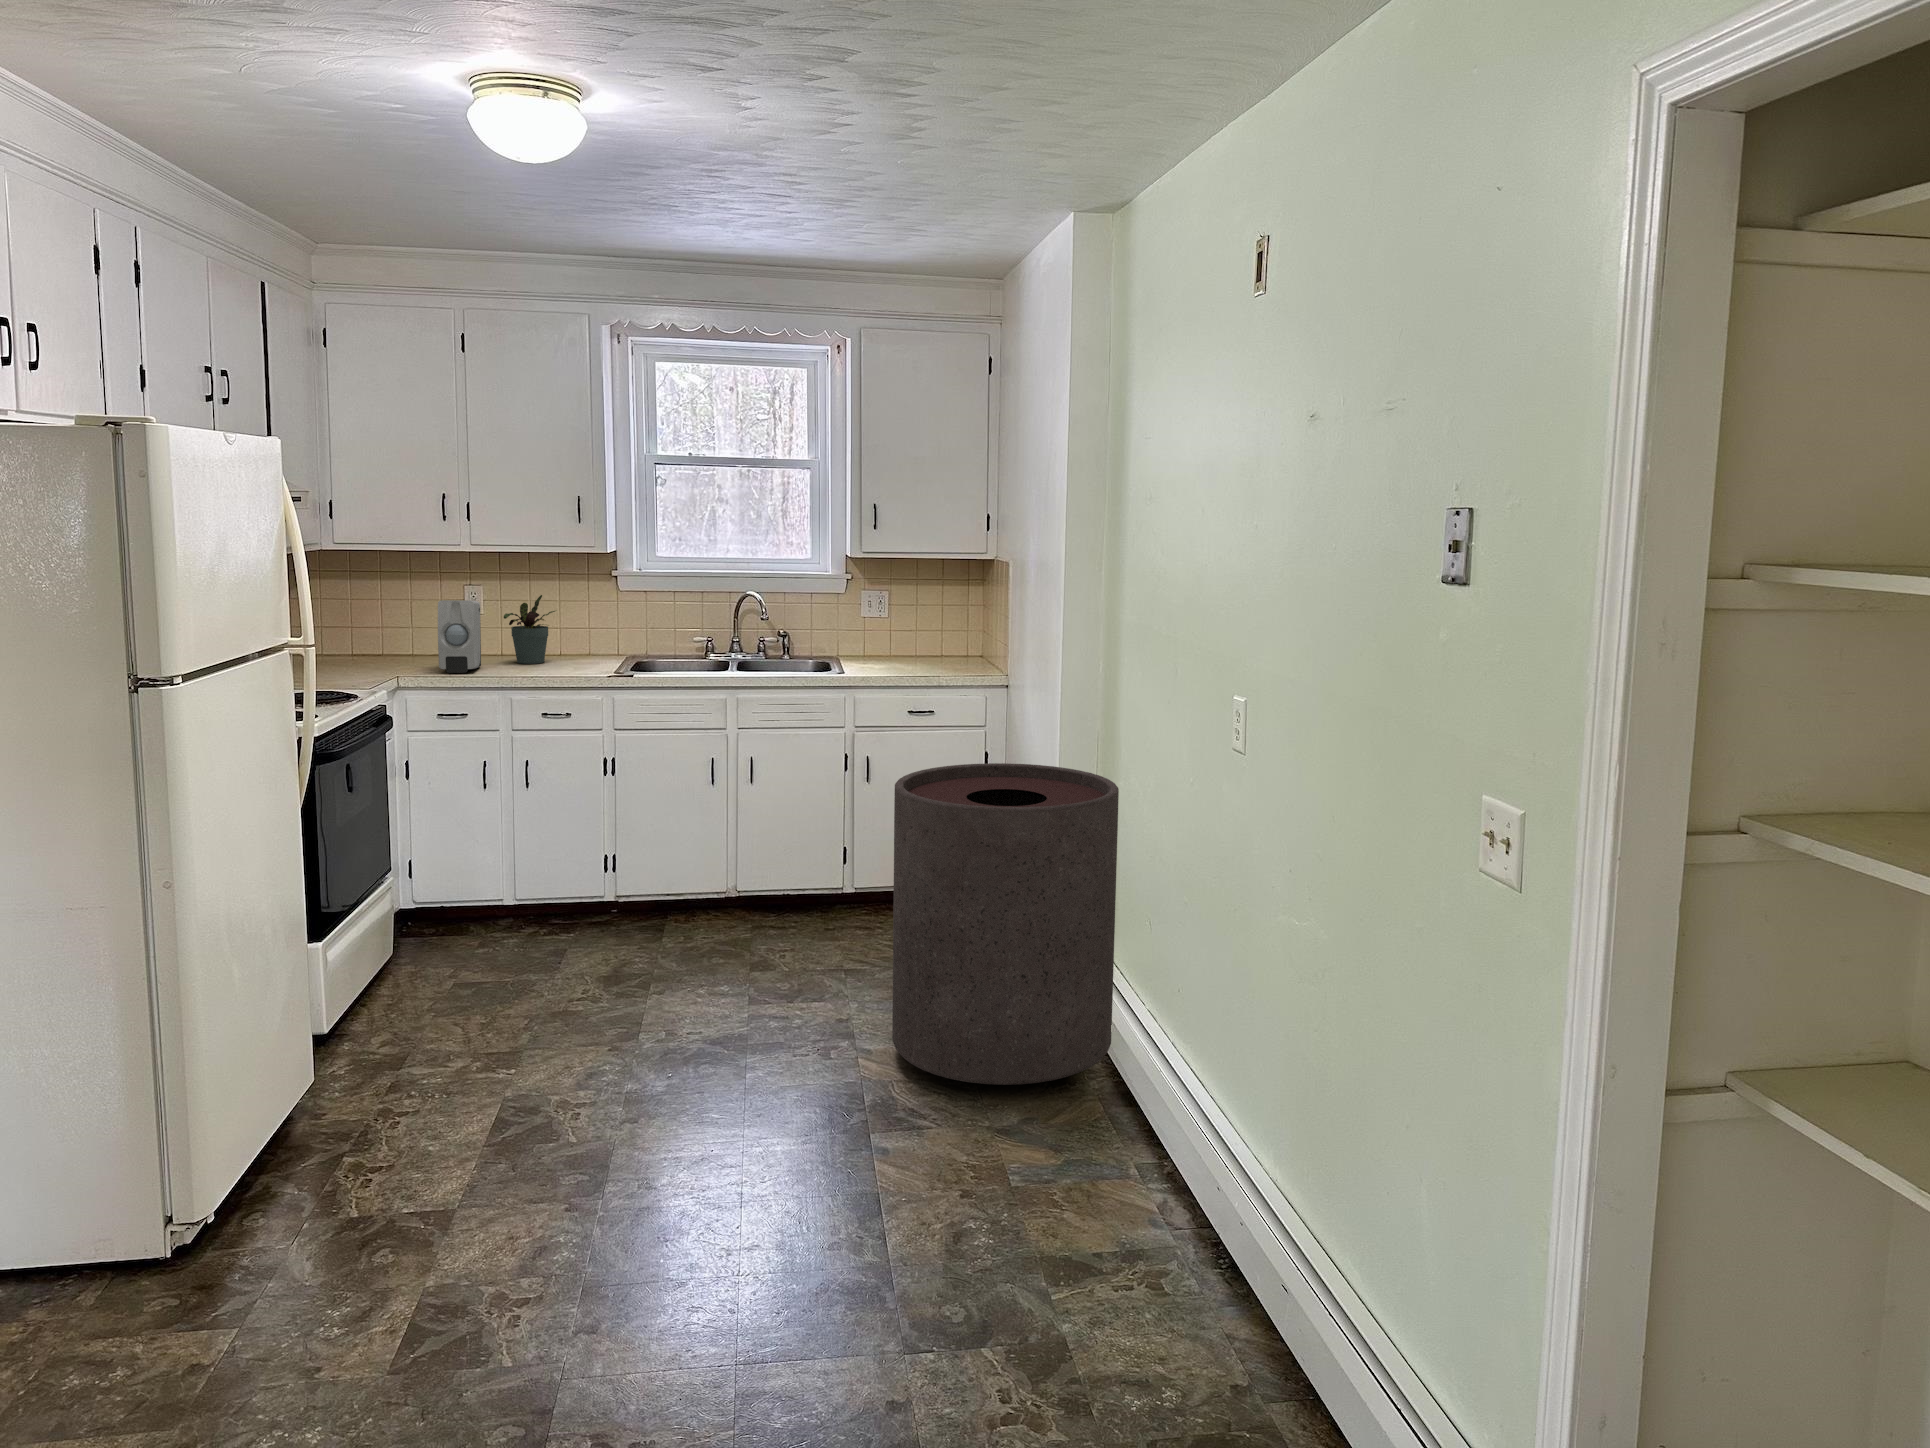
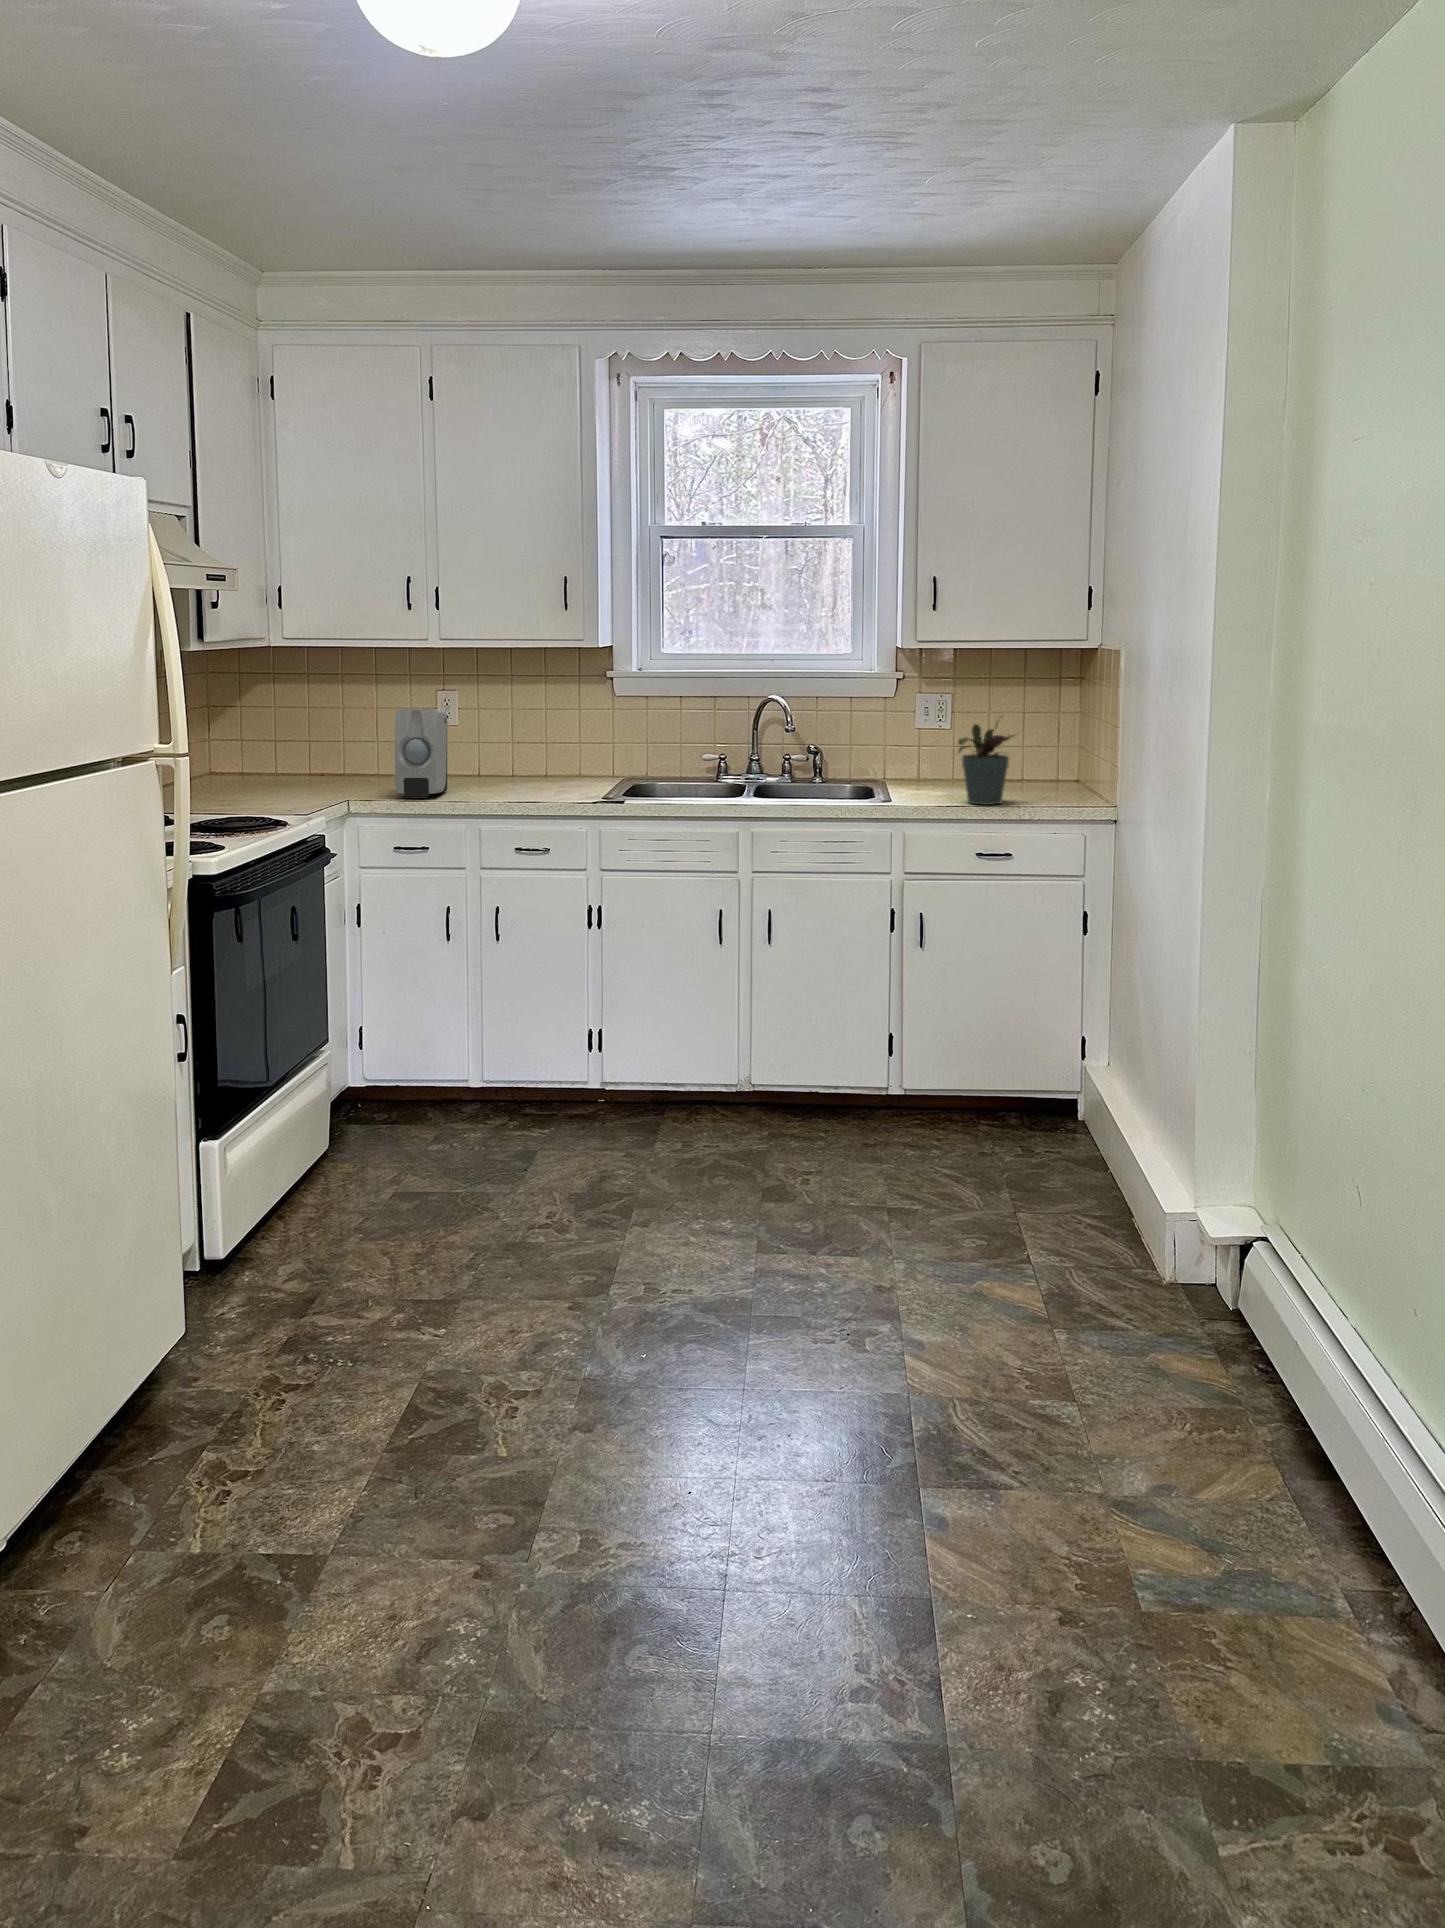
potted plant: present [504,595,555,664] -> present [958,715,1015,805]
trash can: present [892,763,1119,1085] -> none [955,932,1310,1433]

